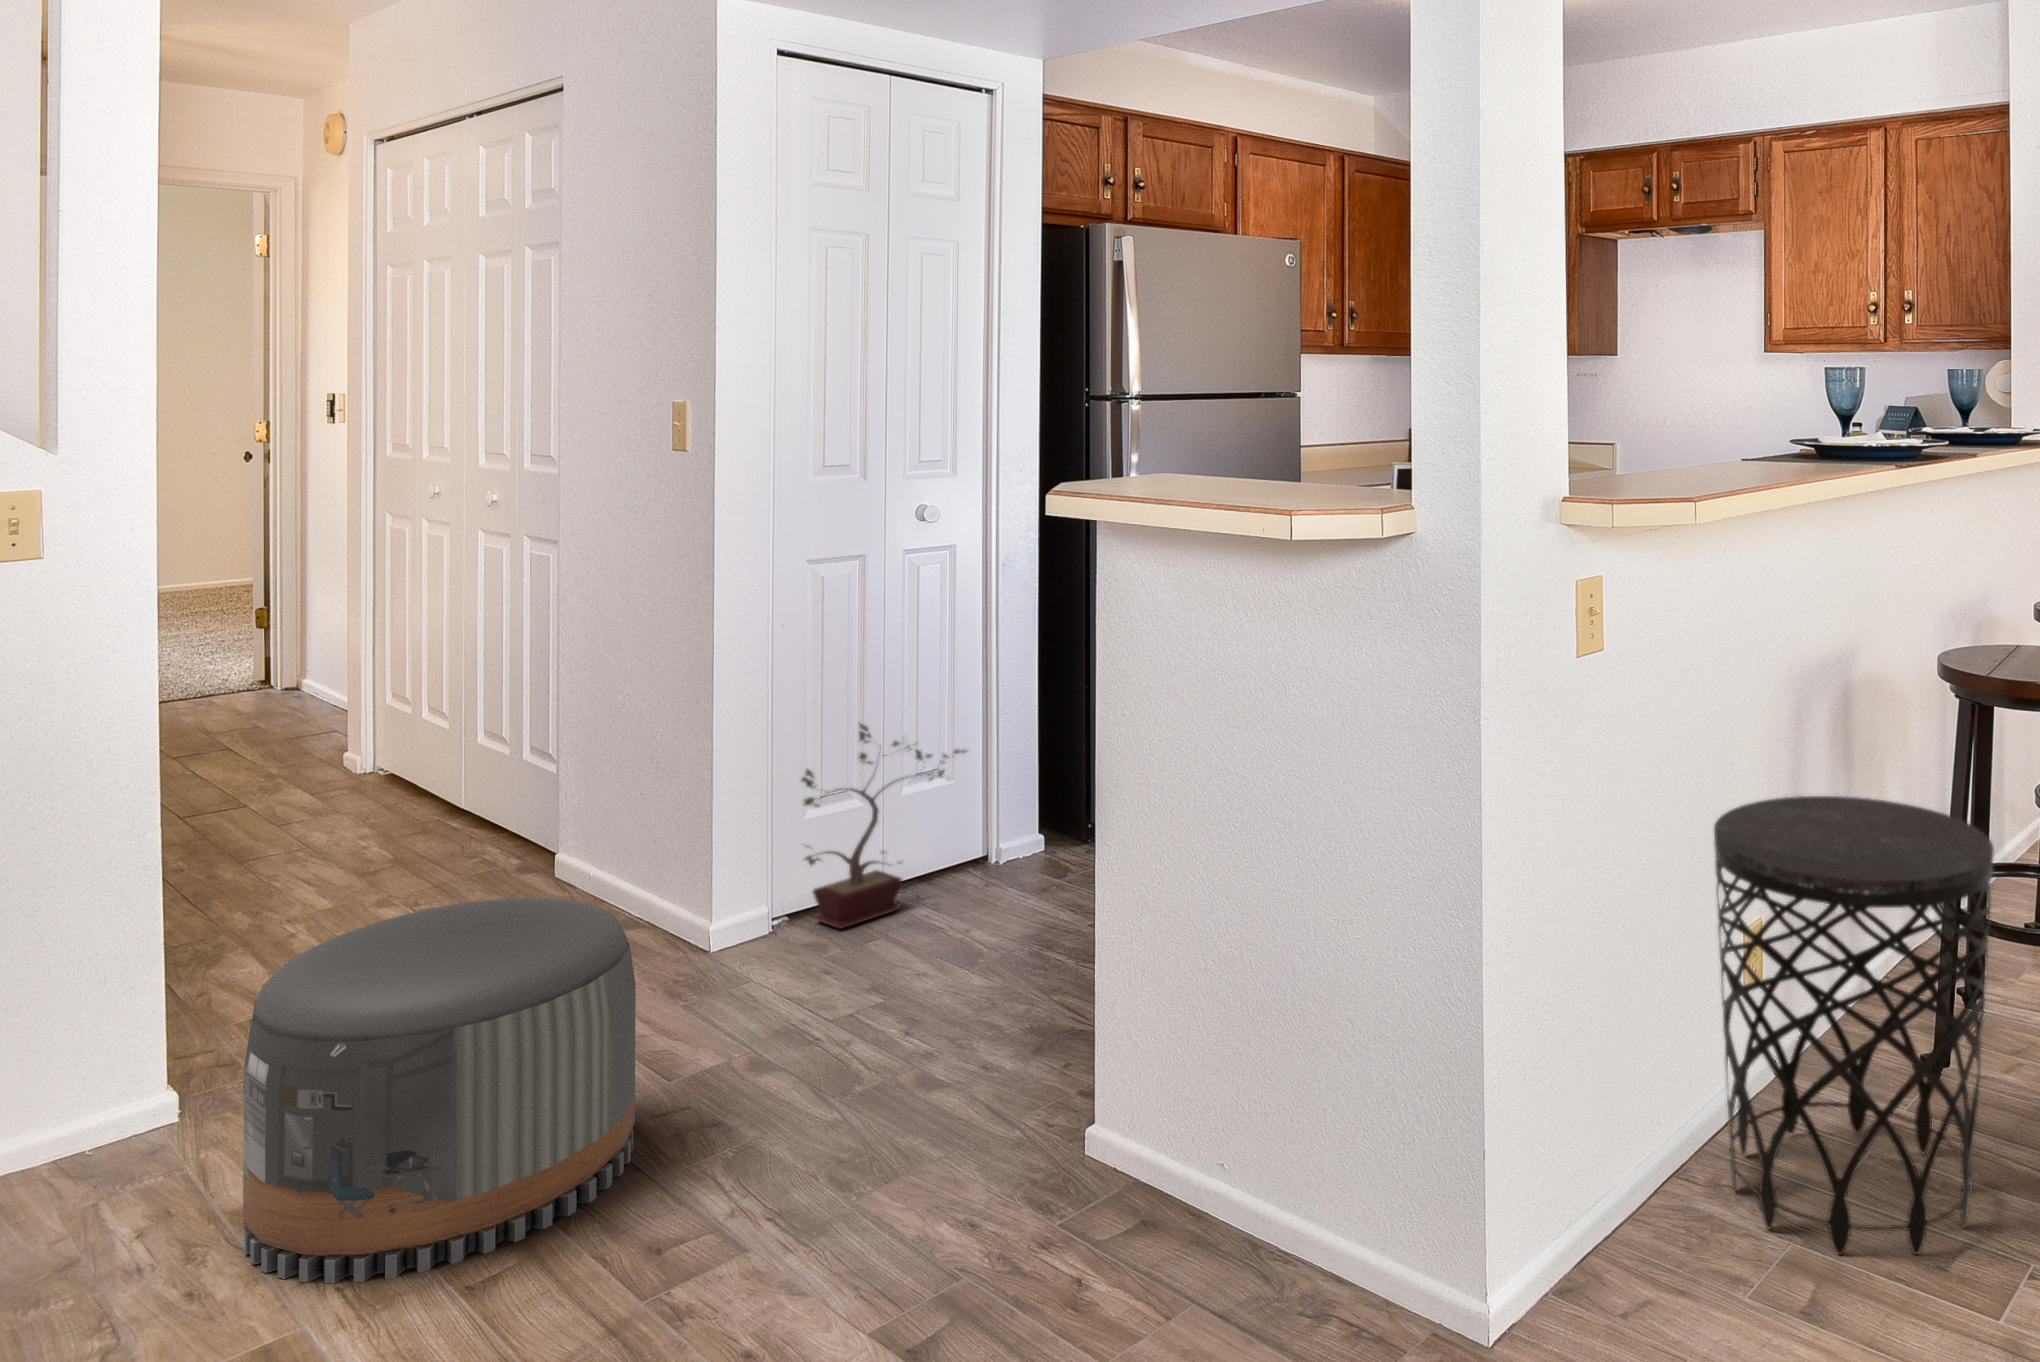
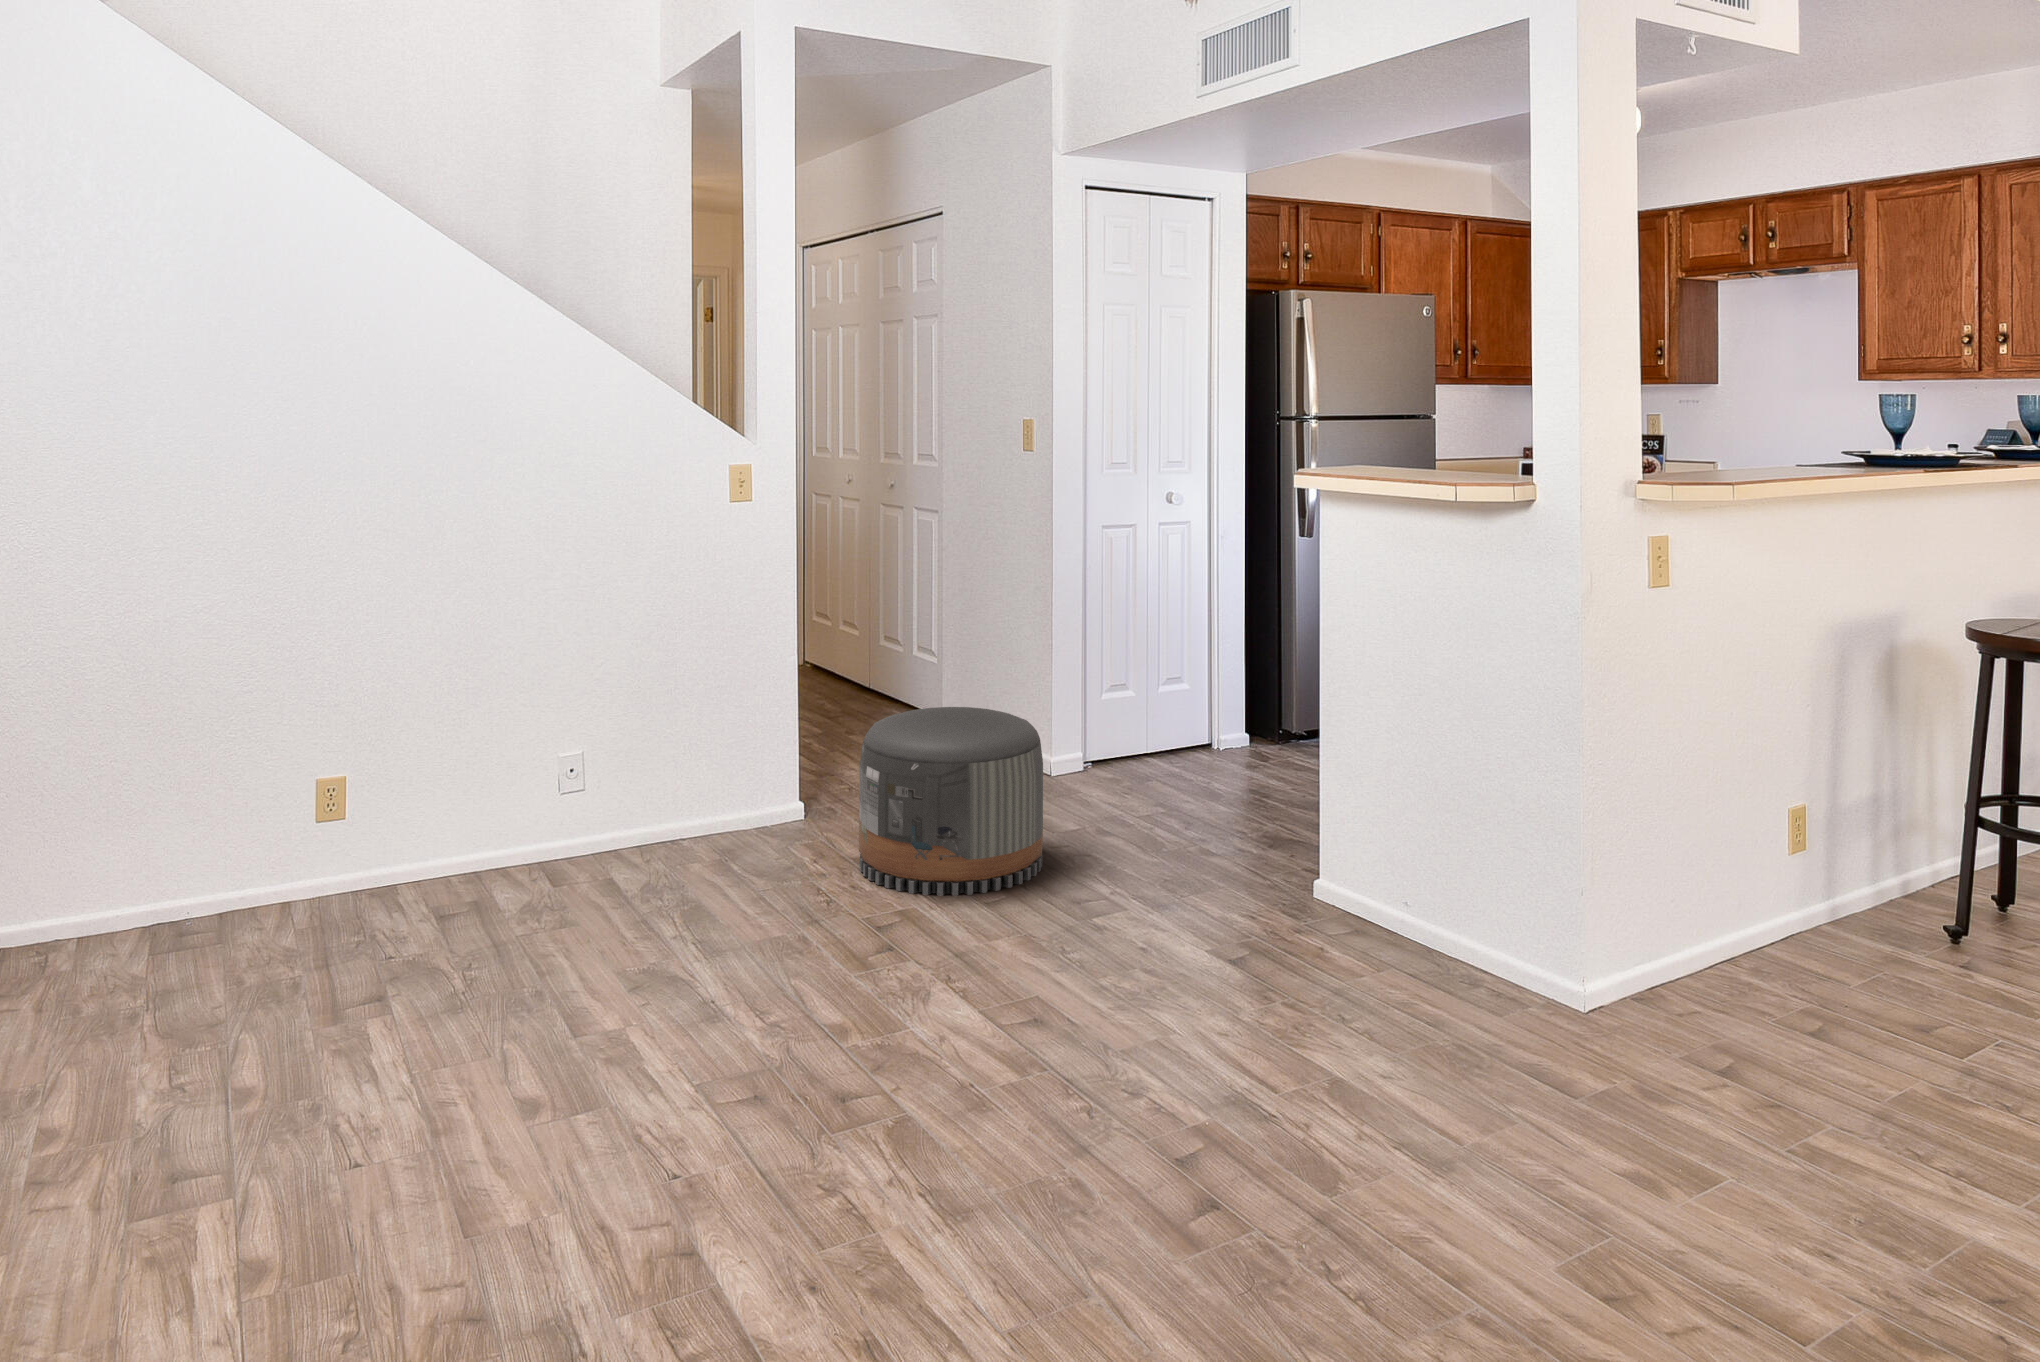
potted plant: present [801,724,966,929] -> none [1100,635,1204,773]
side table: present [1714,796,1994,1255] -> none [1756,710,1981,1025]

